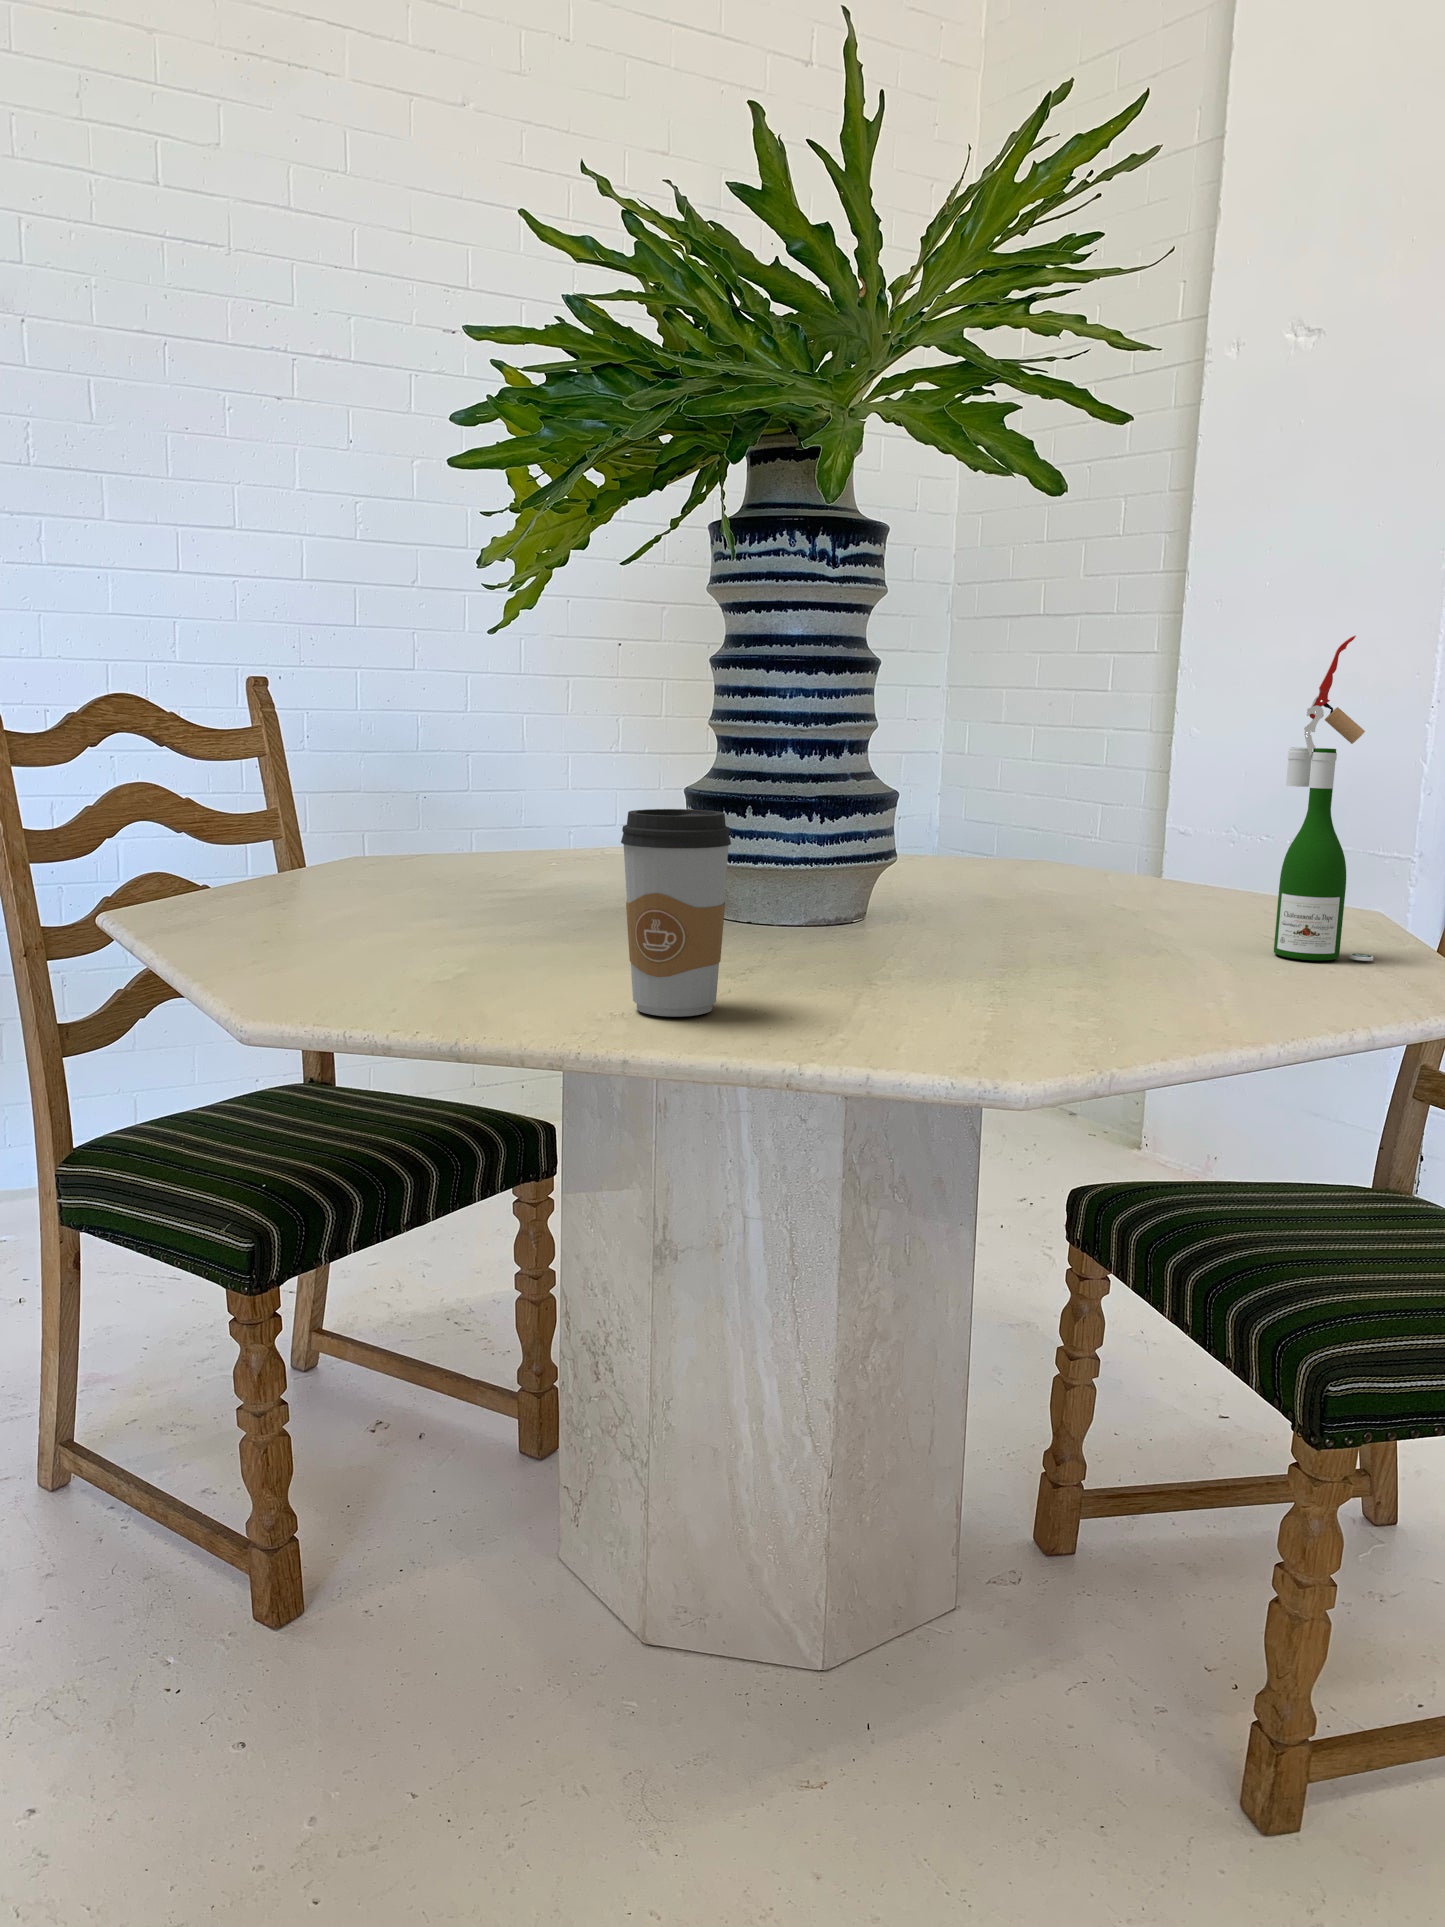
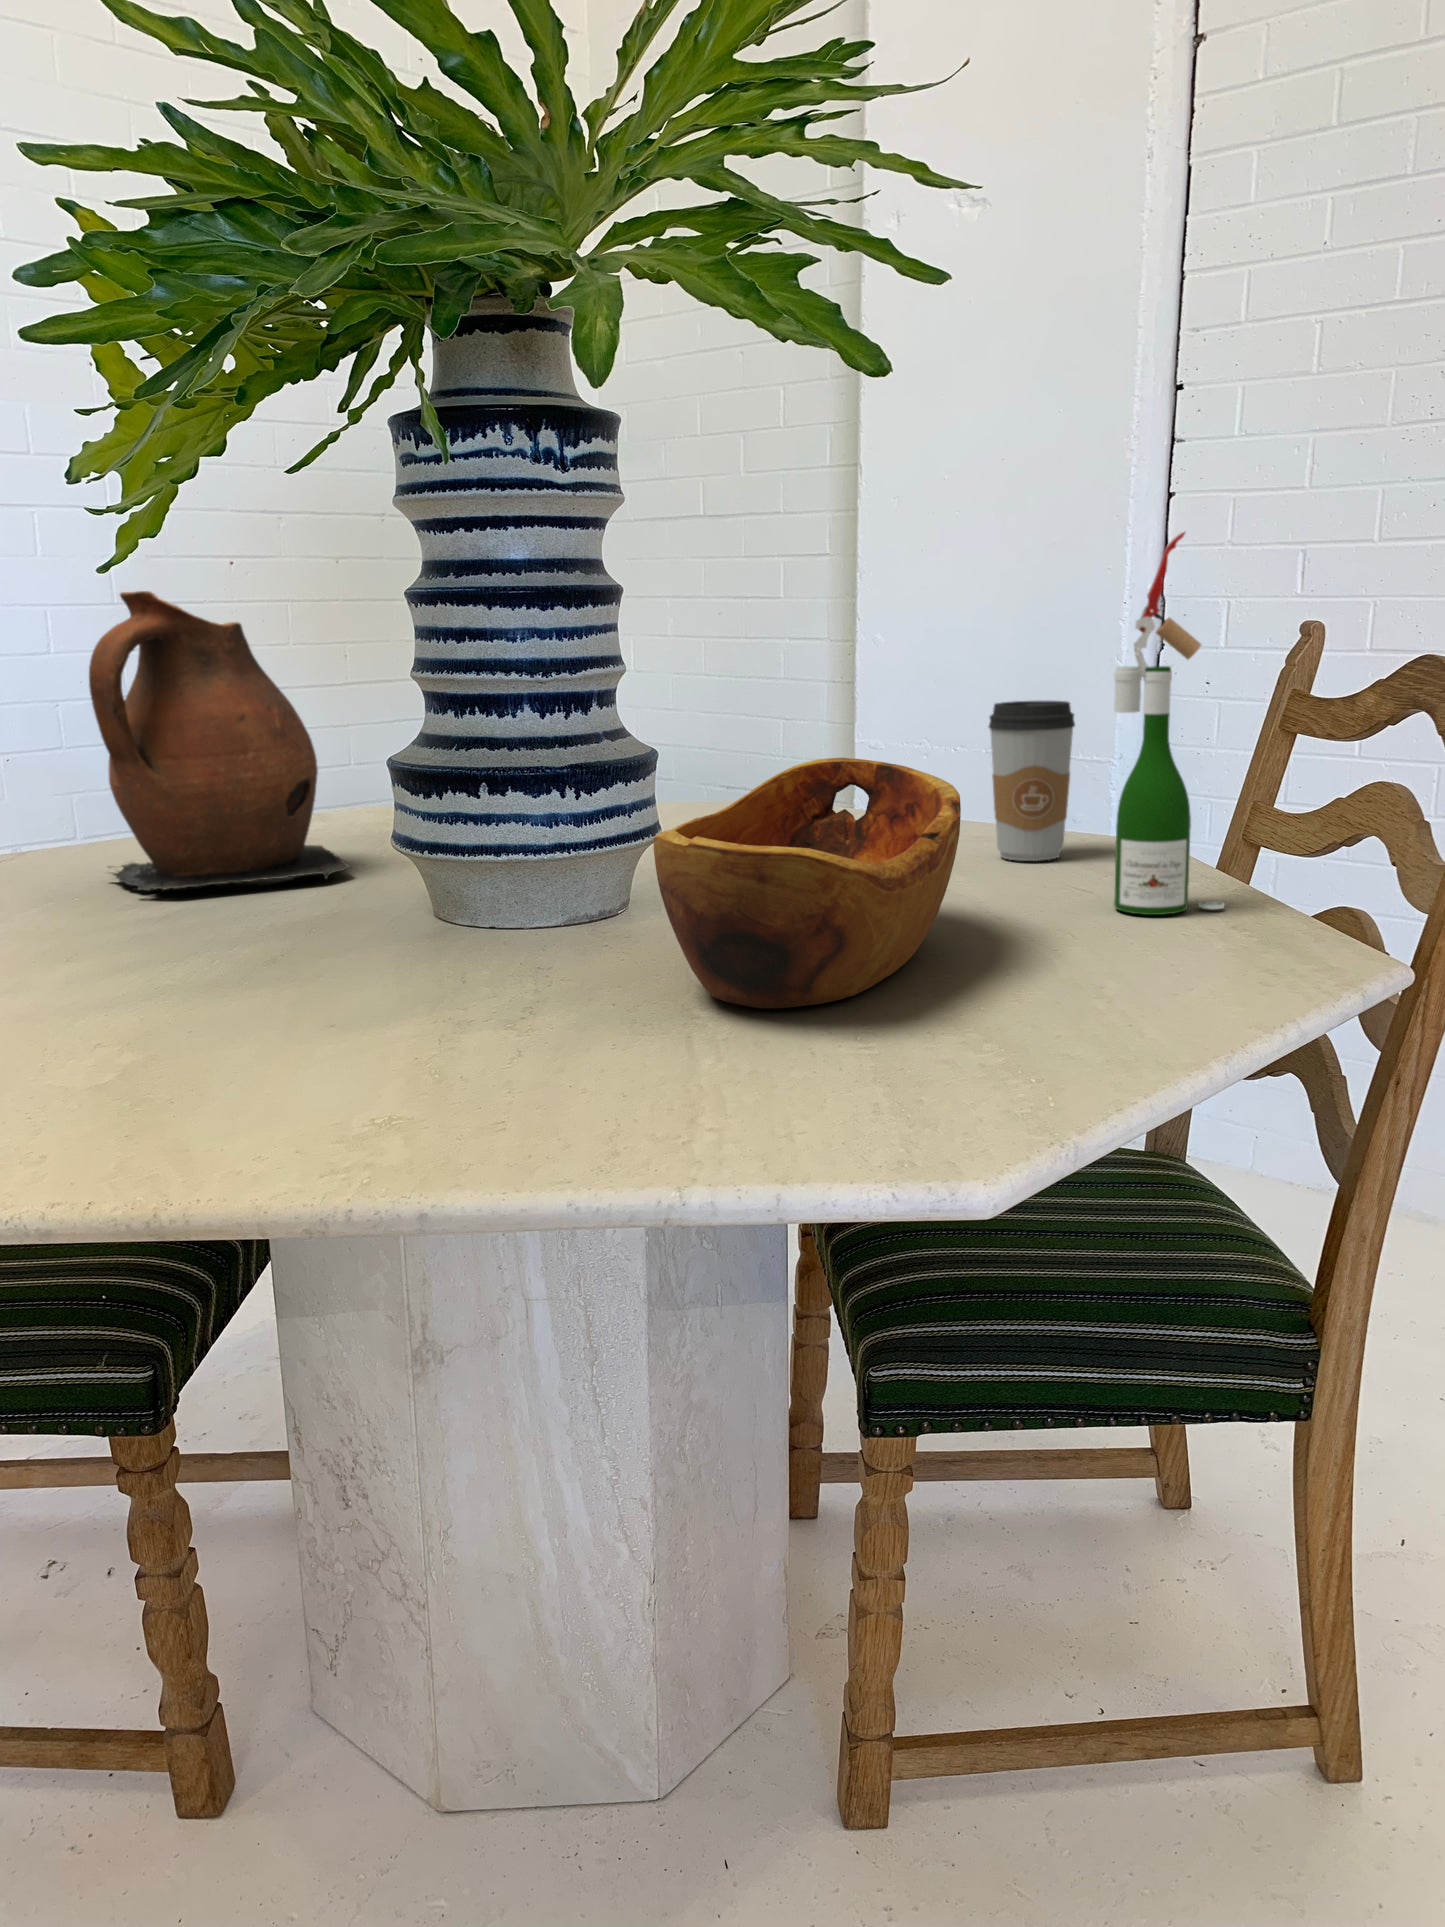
ceramic pitcher: none [465,649,650,883] -> present [89,591,350,891]
wooden bowl: none [868,808,1131,990] -> present [654,758,961,1008]
coffee cup: present [621,809,731,1017] -> present [989,701,1075,861]

